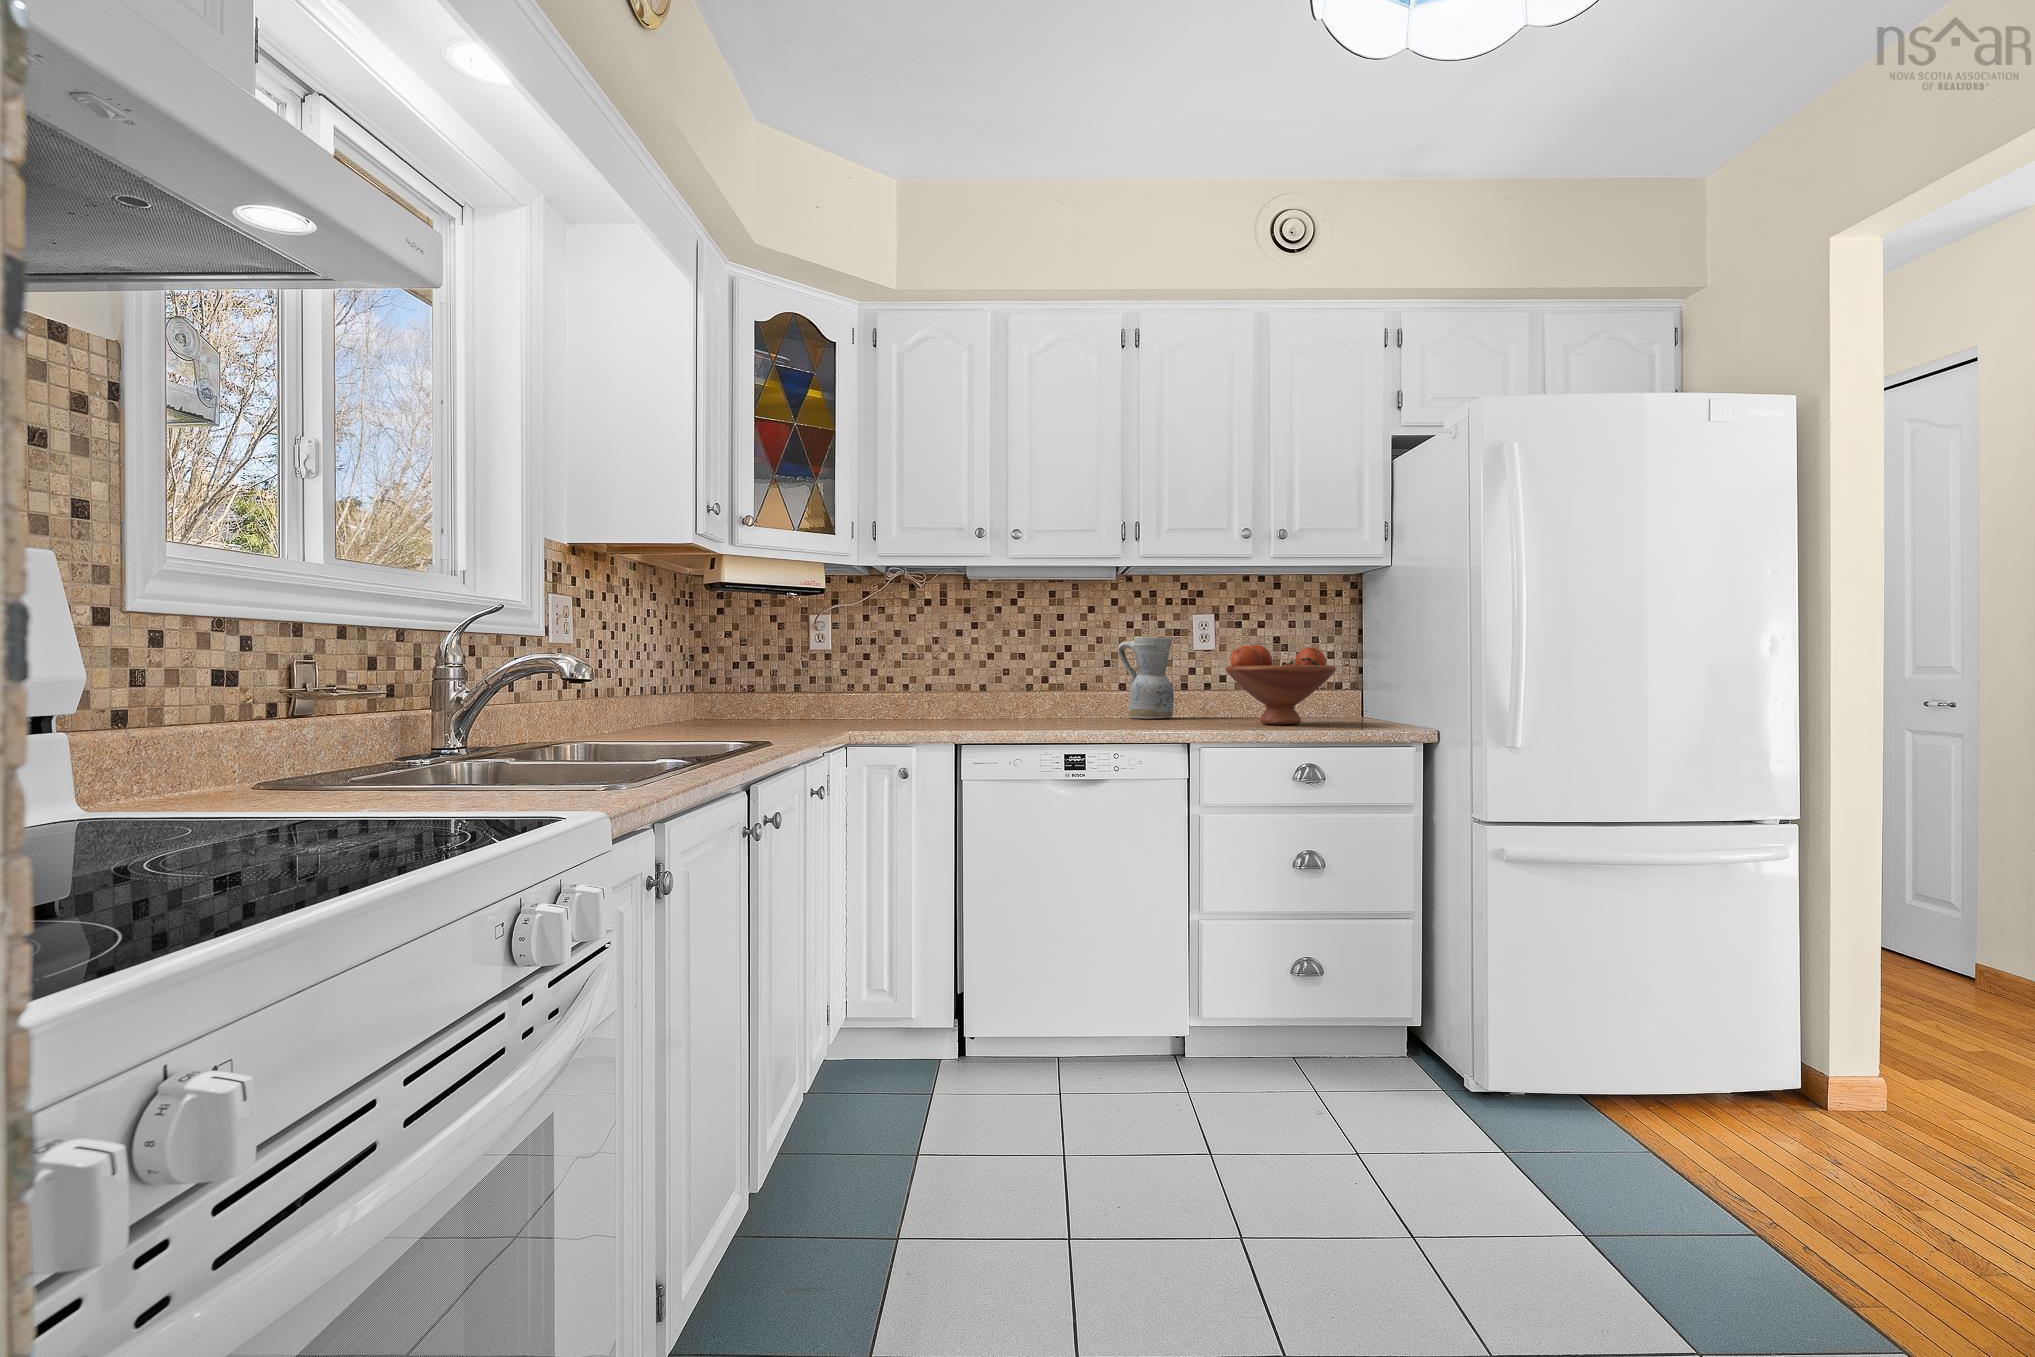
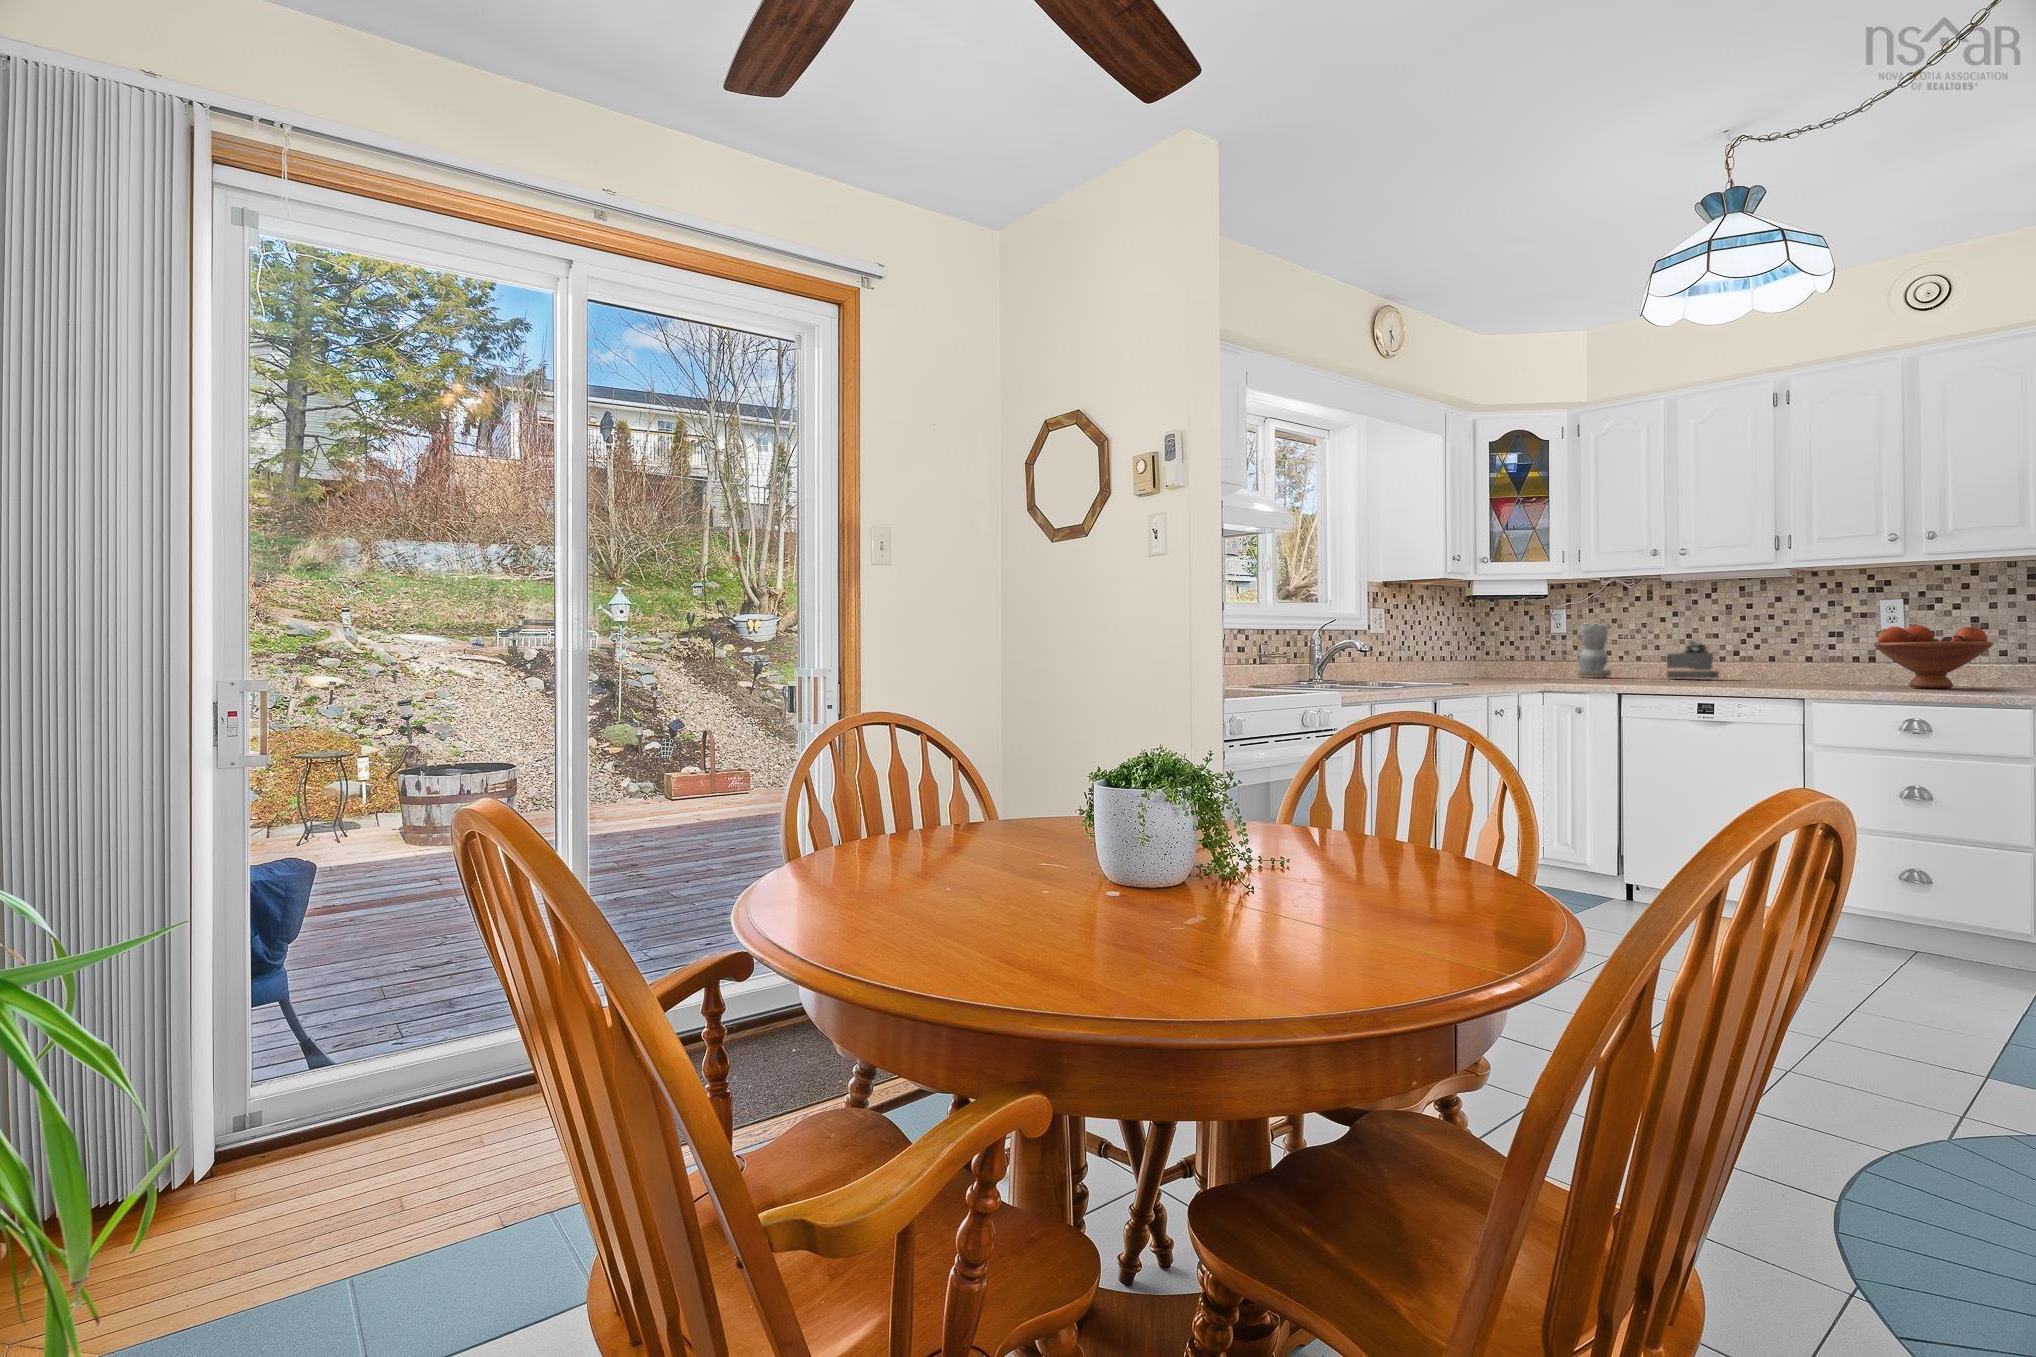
ceramic pitcher: present [1118,637,1174,719] -> present [1577,624,1611,678]
succulent plant: none [971,659,1026,717] -> present [1667,639,1719,679]

